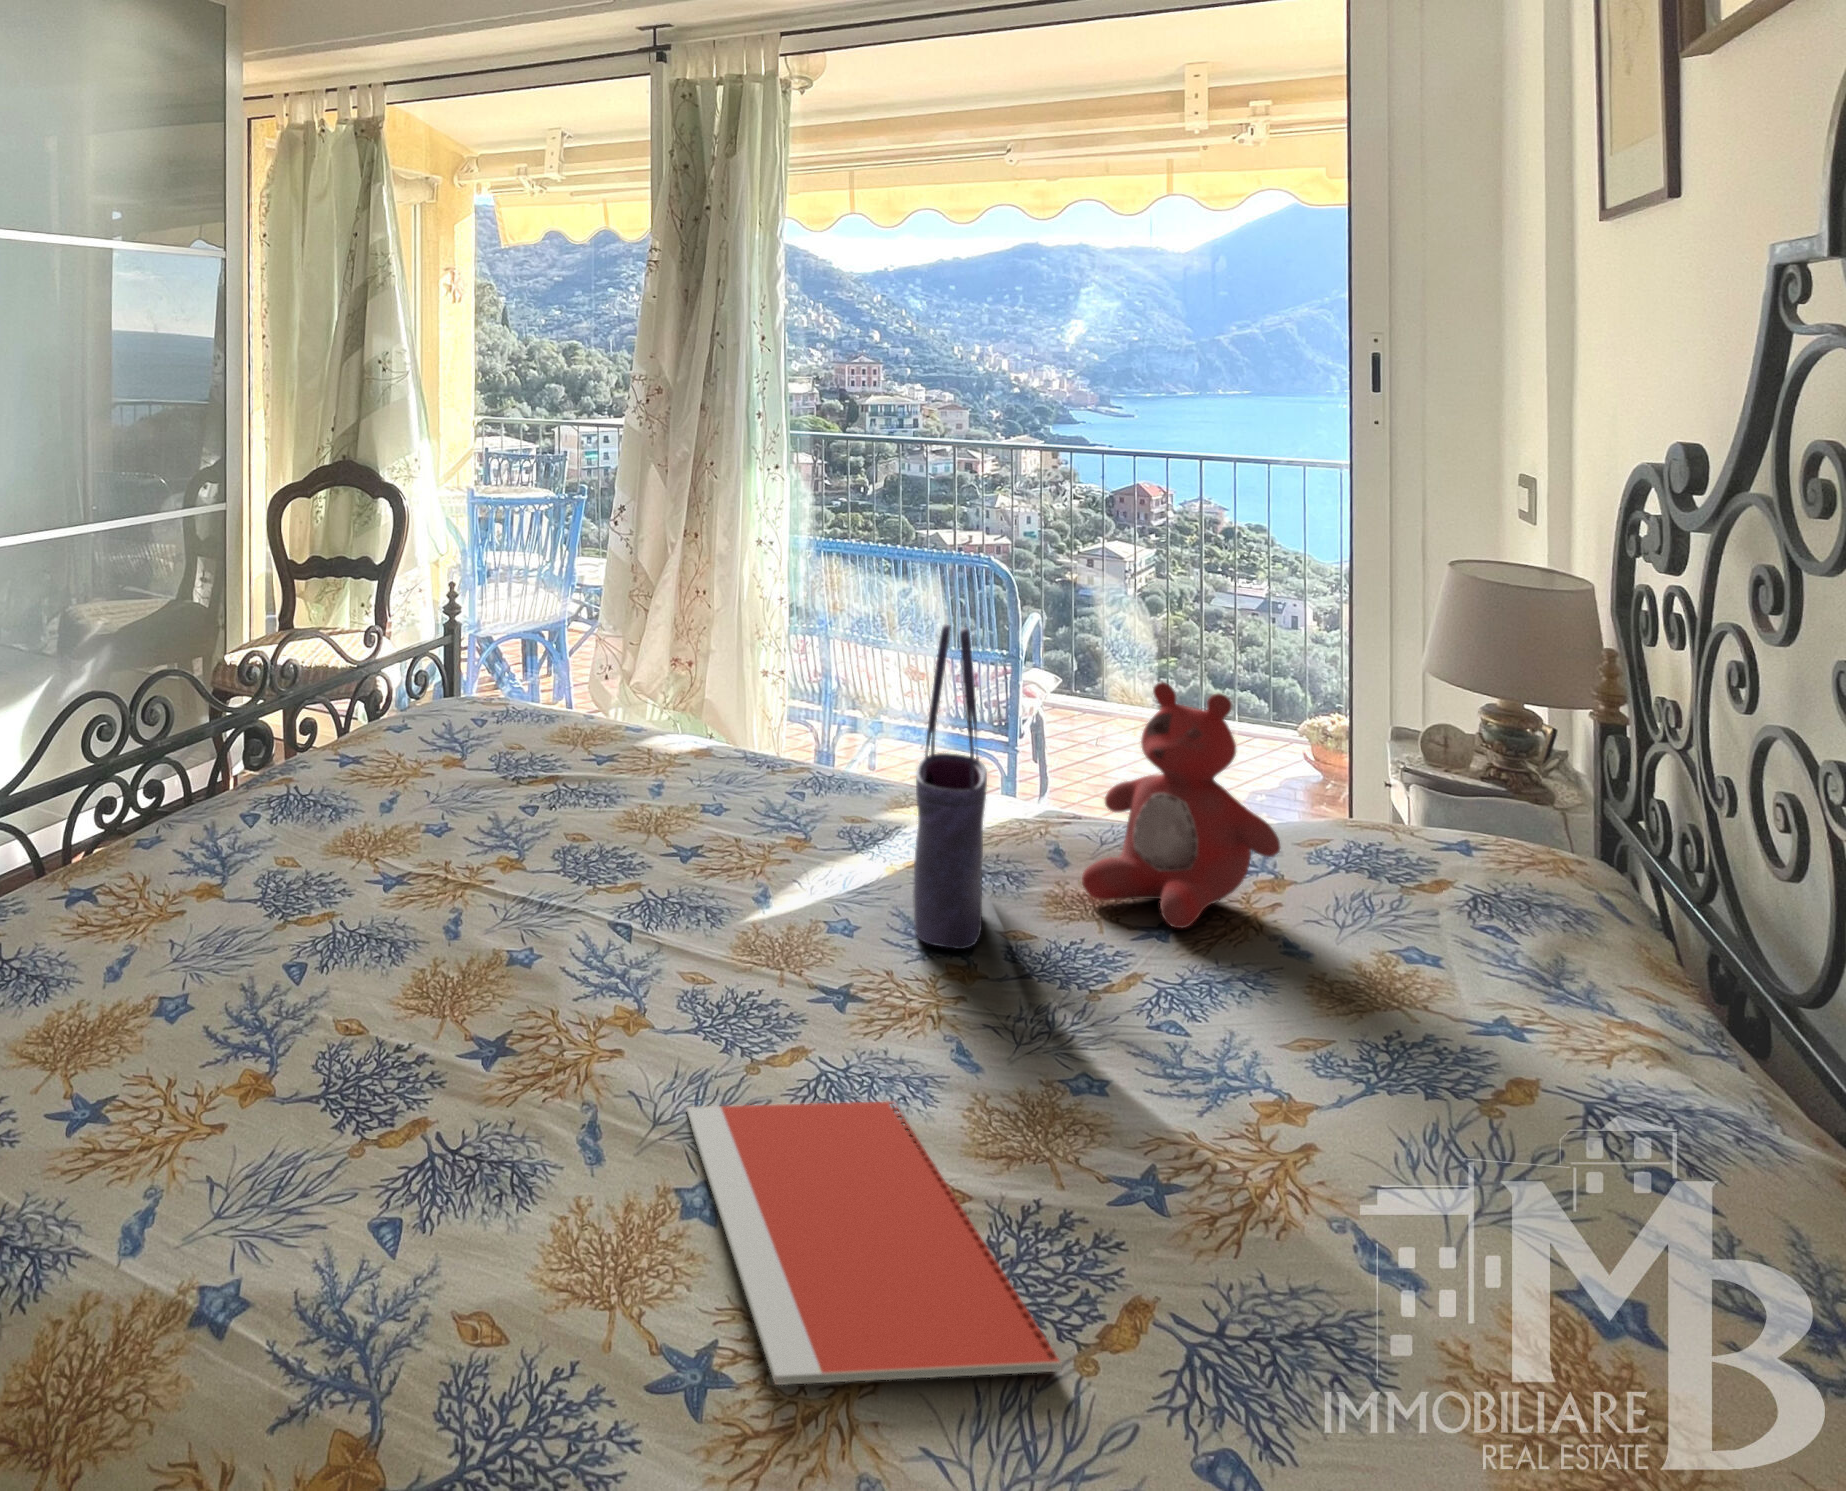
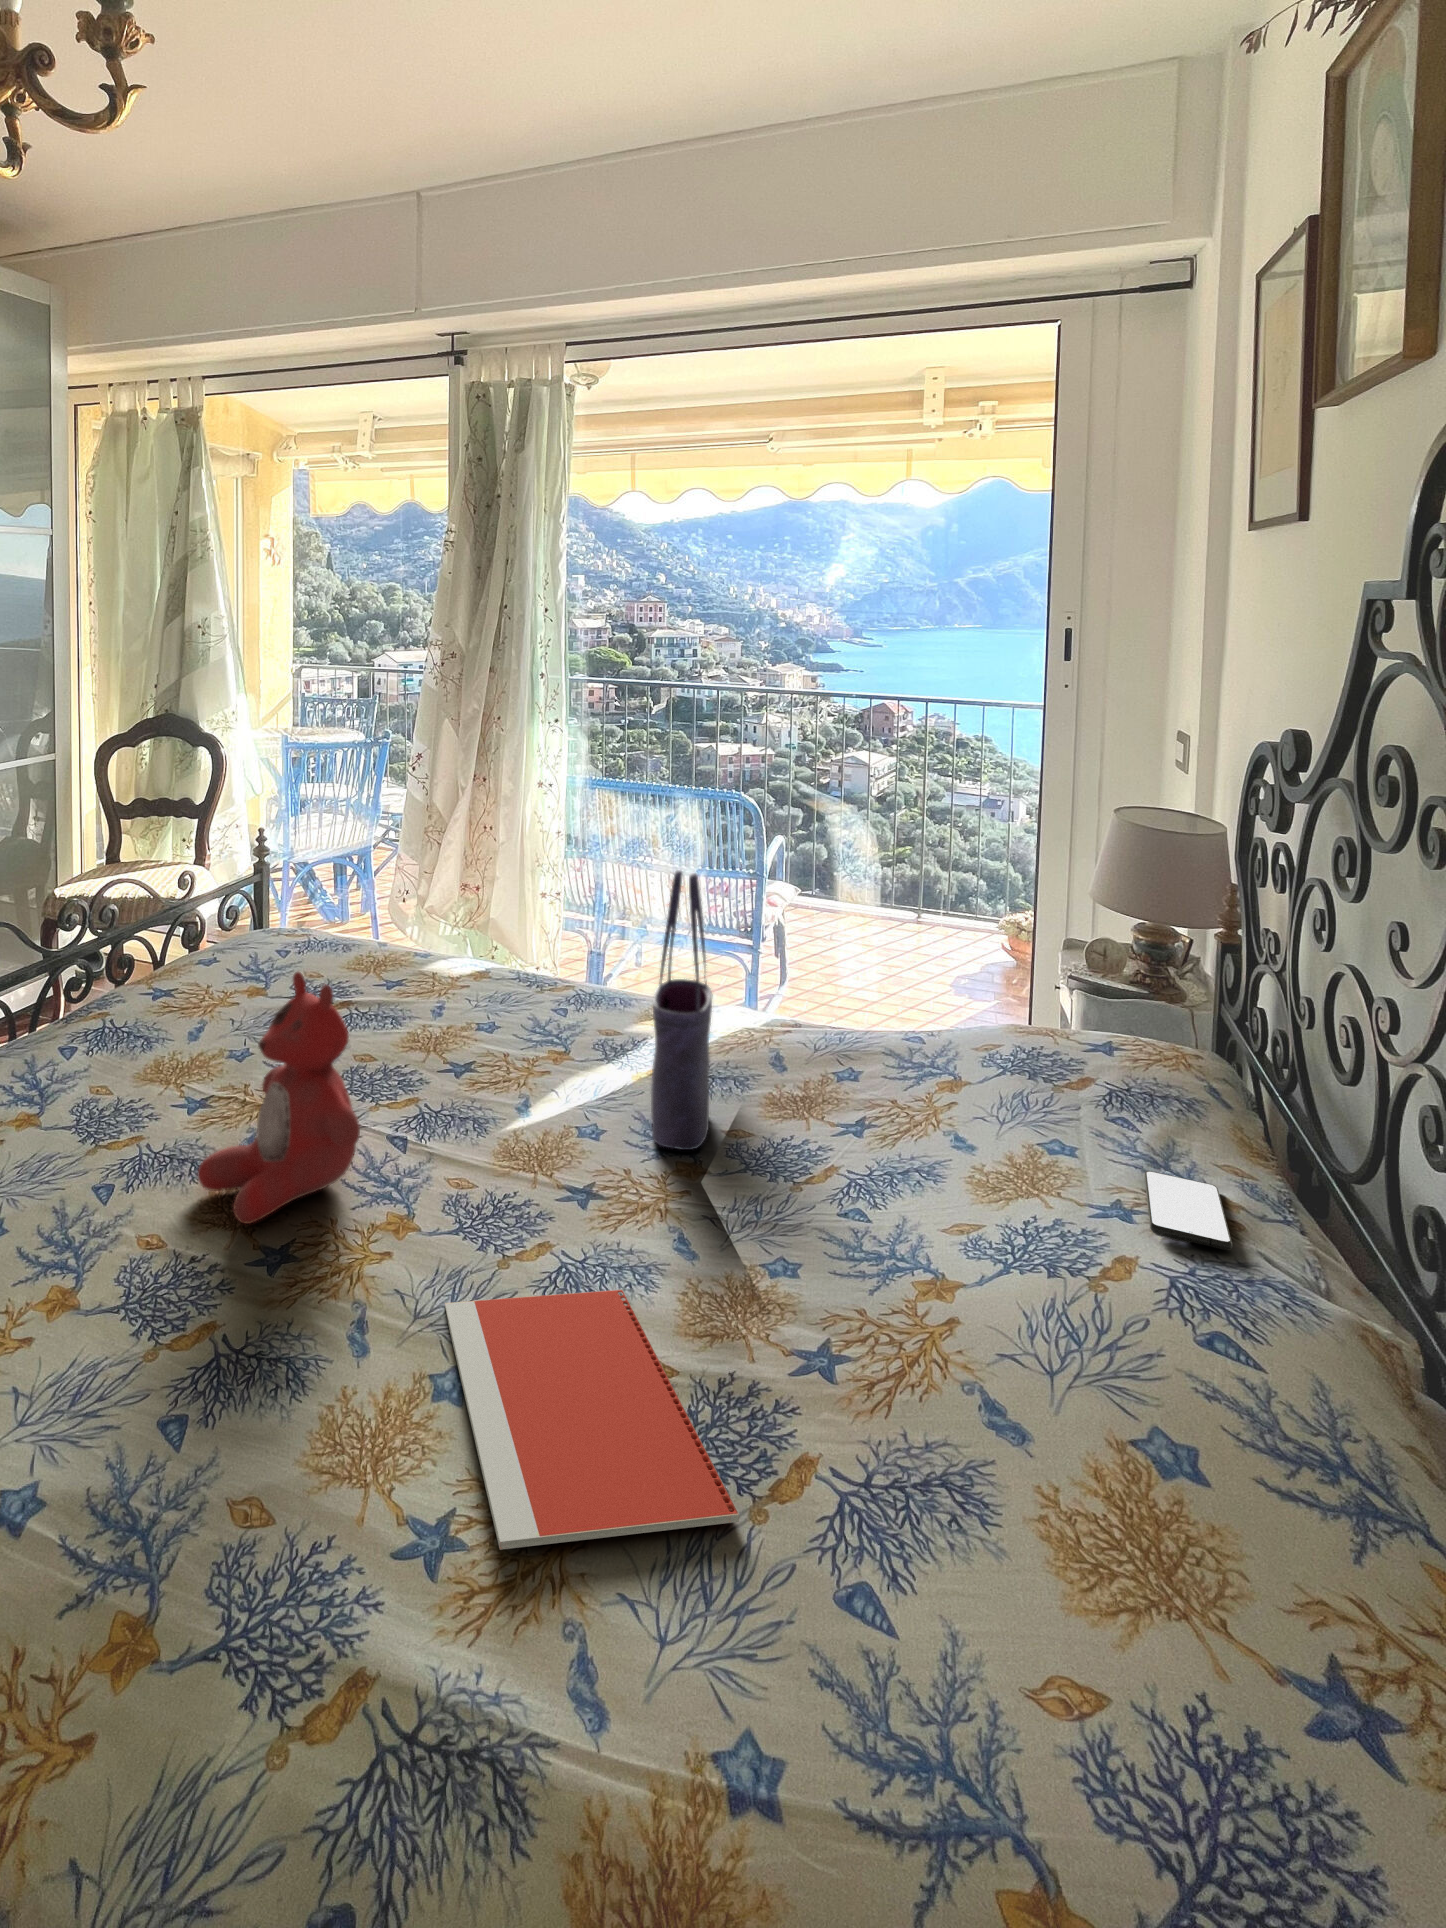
stuffed bear: present [1082,682,1280,928] -> present [198,972,360,1224]
smartphone: none [1545,988,1675,1084] -> present [1144,1171,1232,1250]

